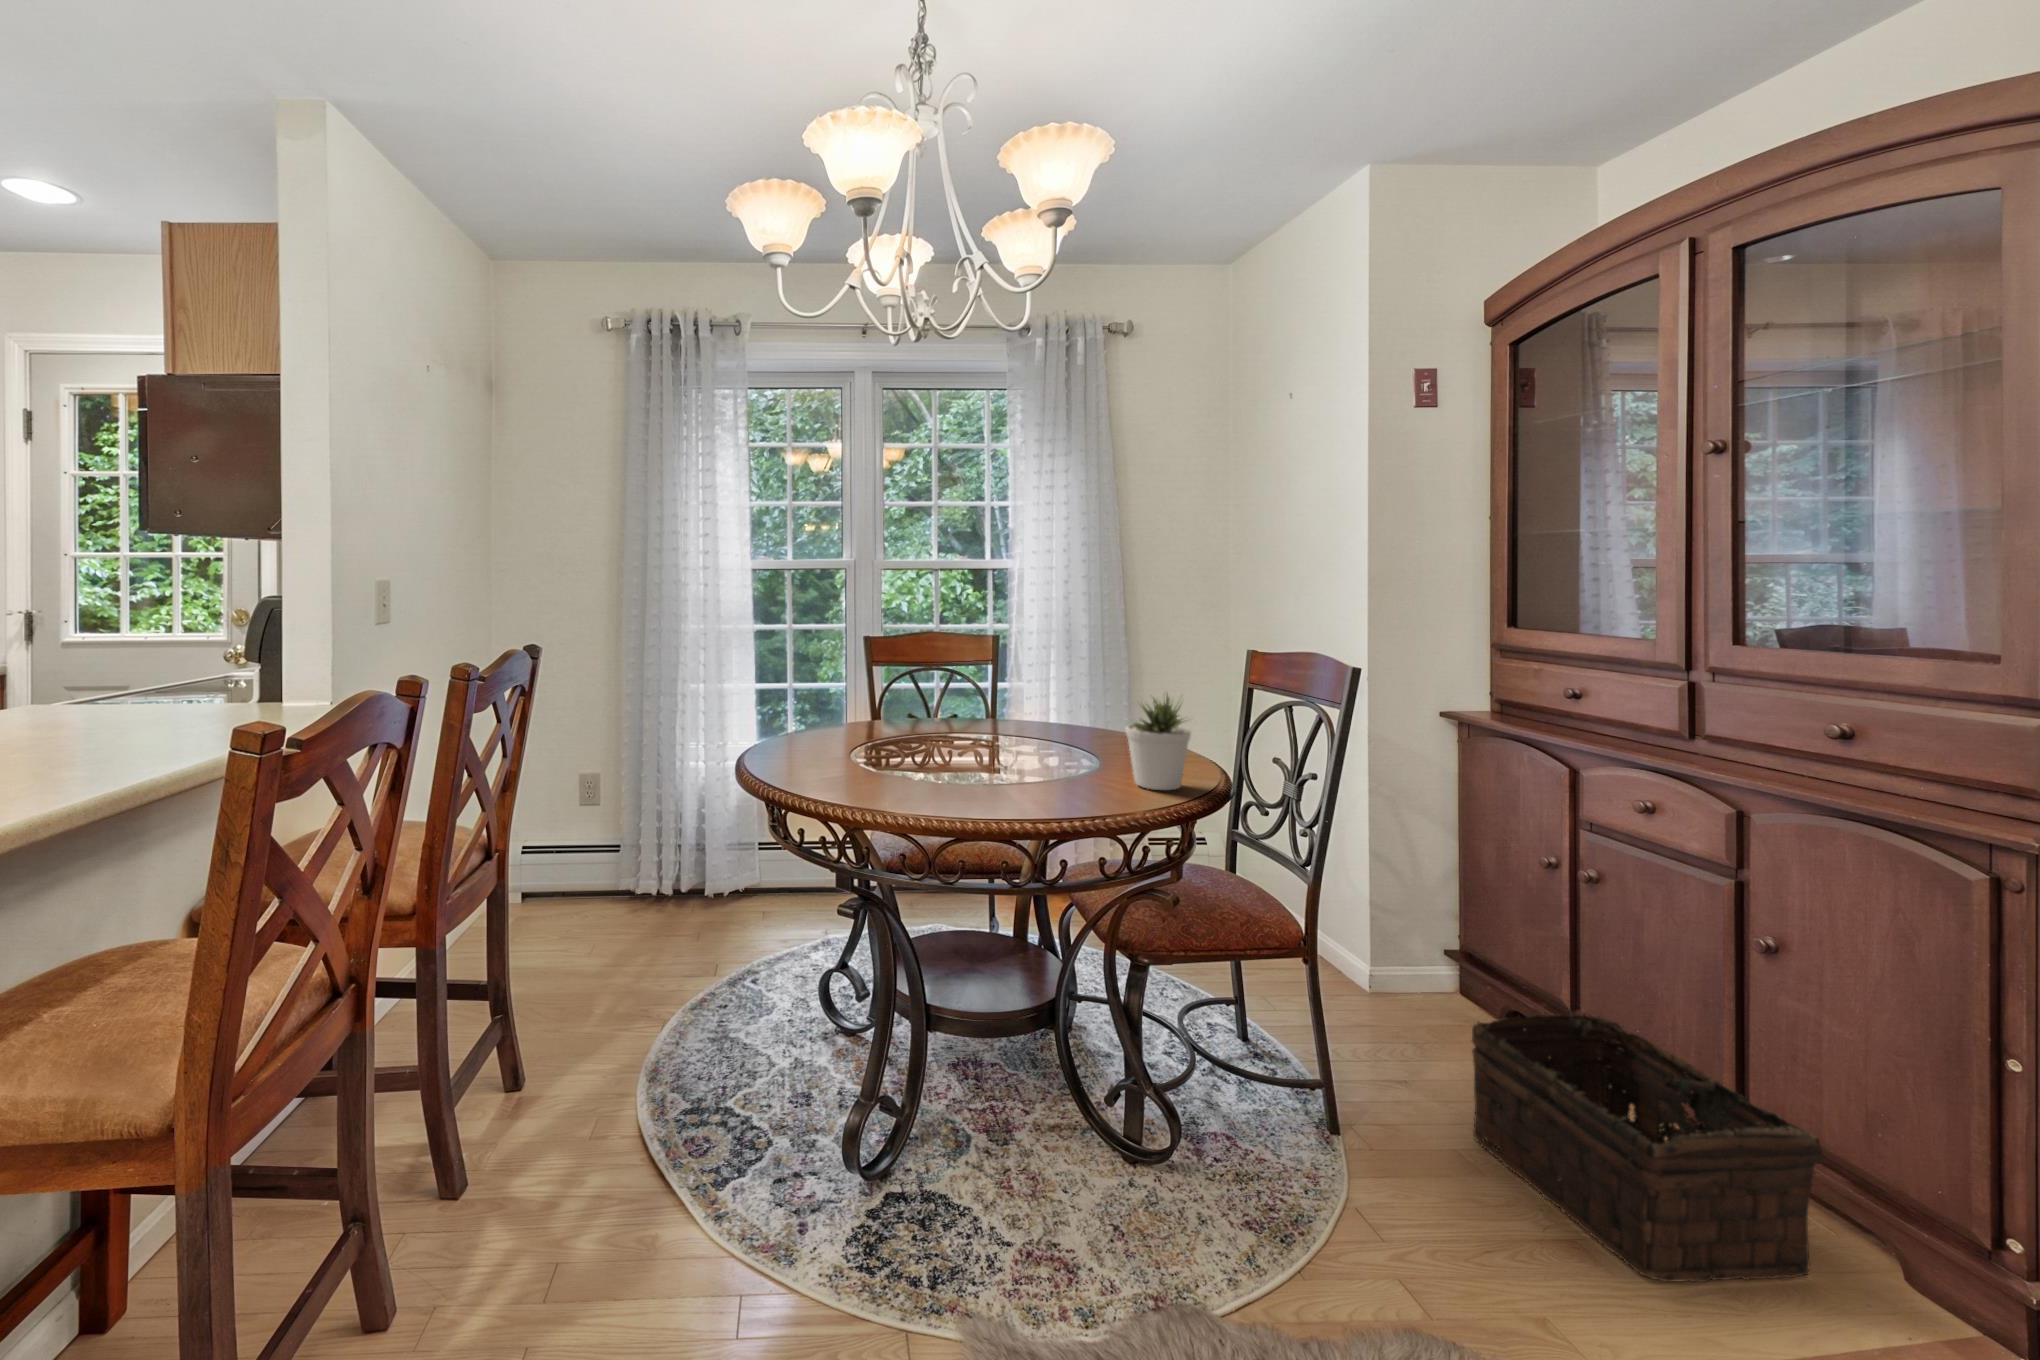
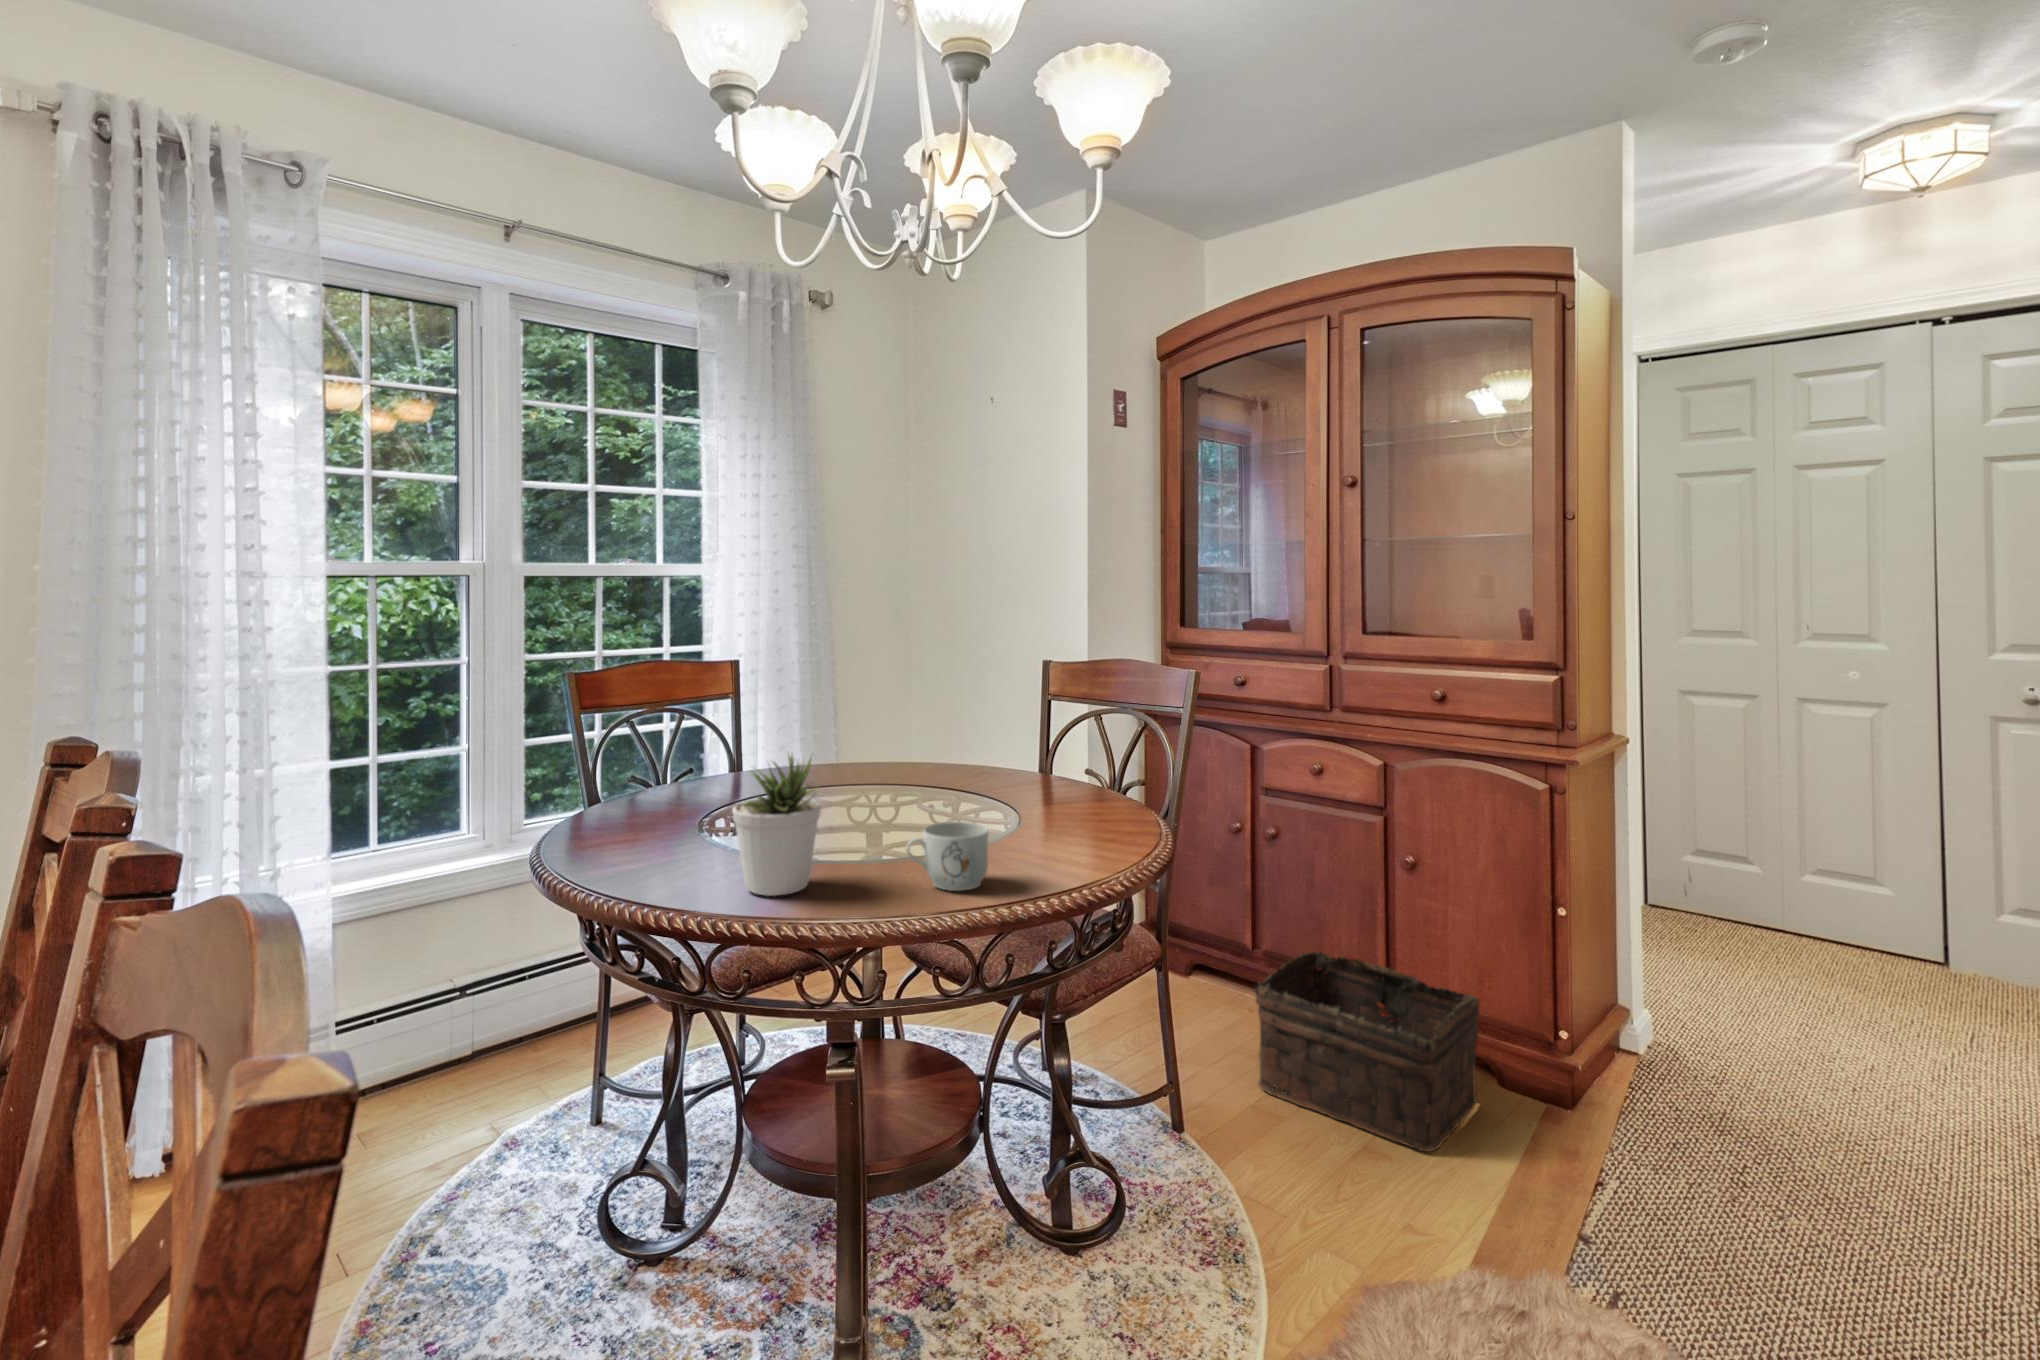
potted plant: present [1126,695,1191,790] -> present [732,756,821,896]
mug: none [917,754,978,805] -> present [906,822,989,891]

